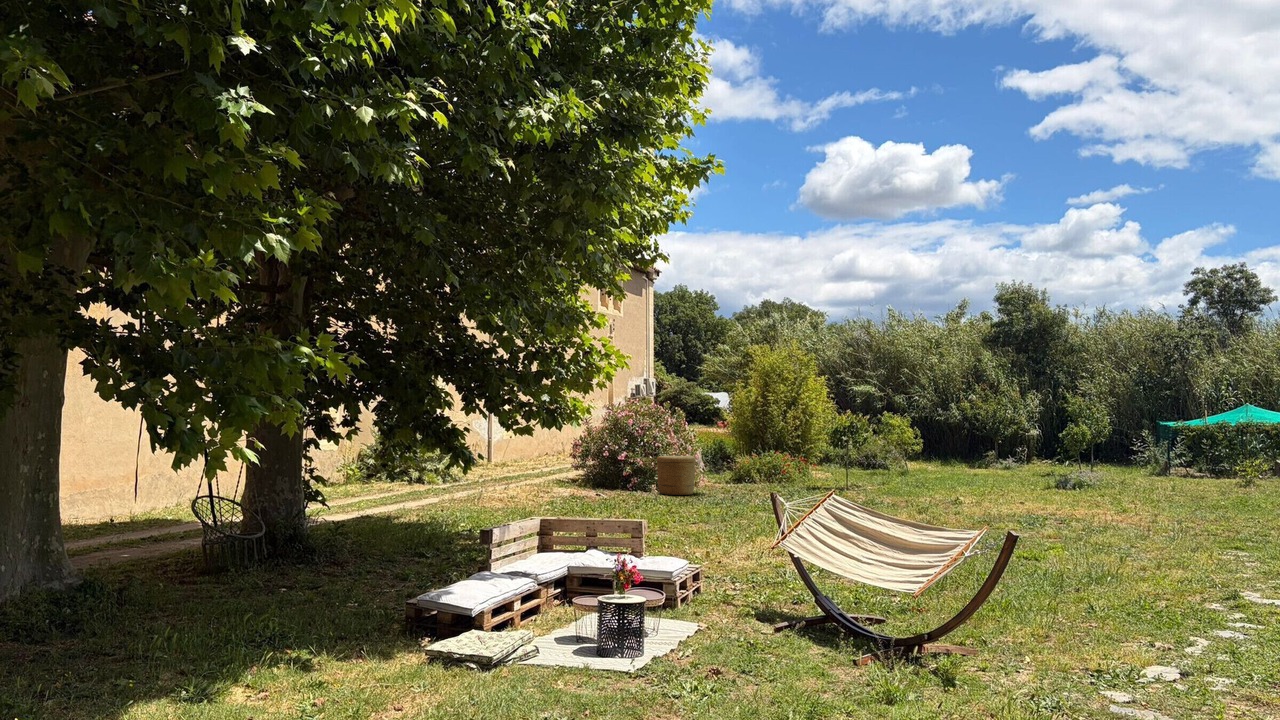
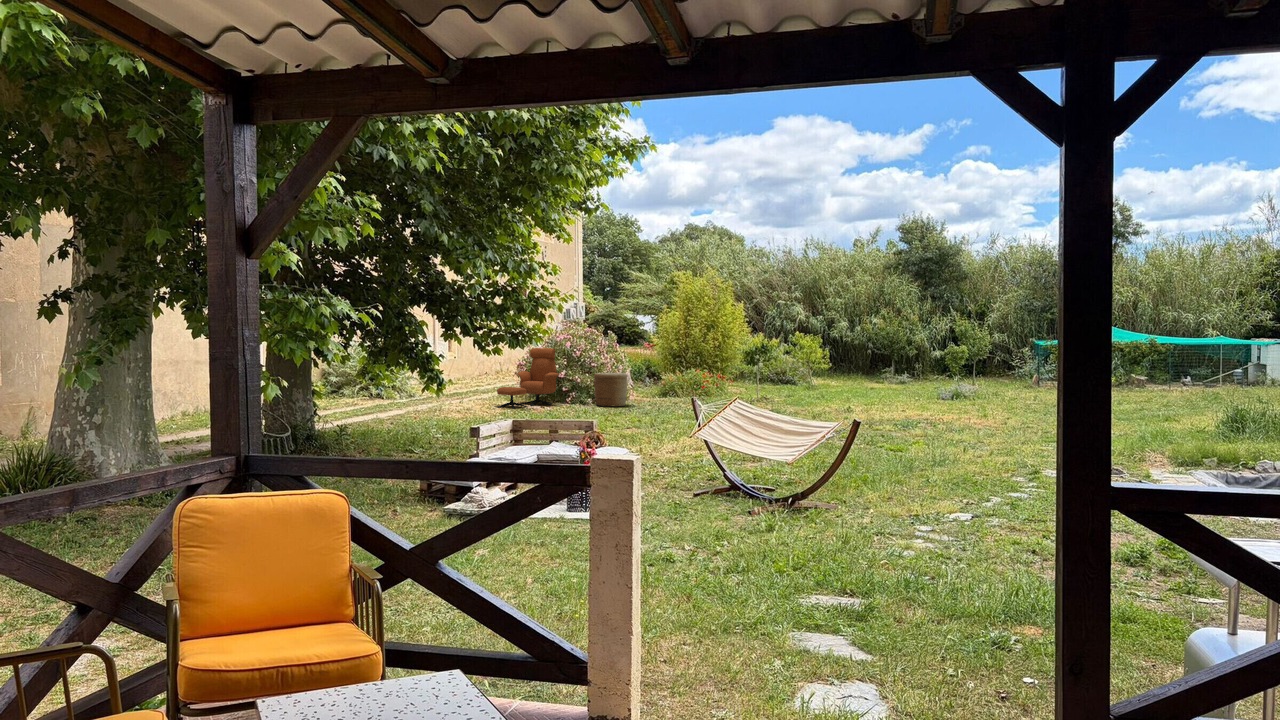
lounge chair: none [546,427,618,496] -> present [497,348,559,408]

